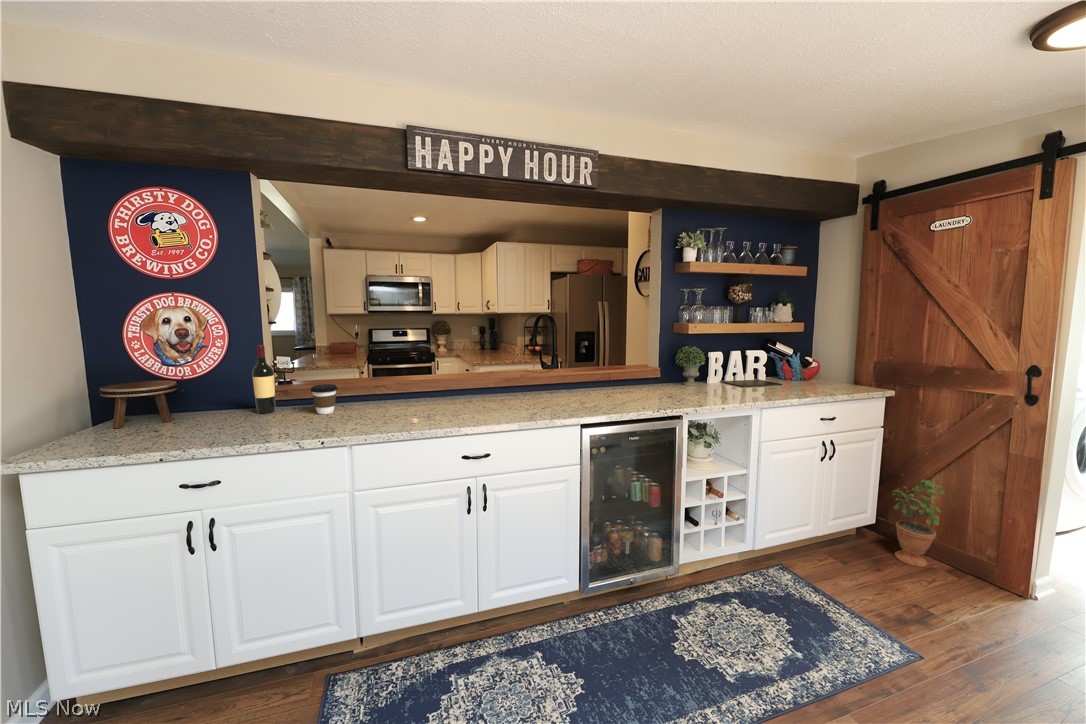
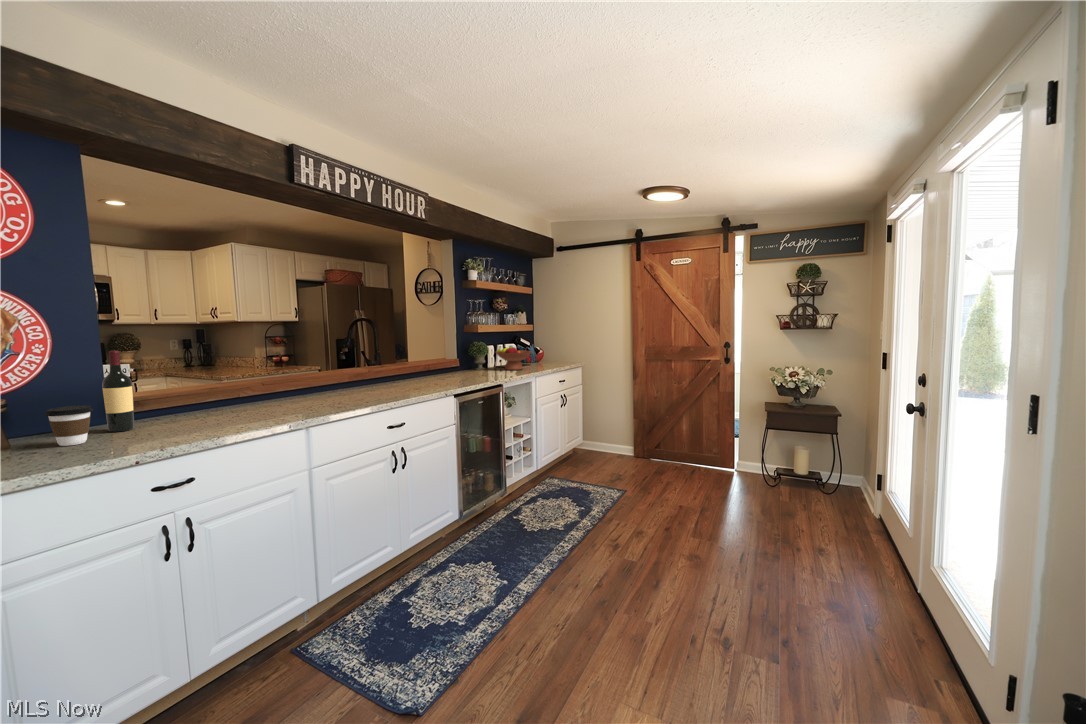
fruit bowl: none [721,356,781,394] -> present [496,346,531,370]
coffee cup: present [310,384,338,414] -> present [45,405,93,446]
potted plant: present [893,480,944,567] -> none [588,405,610,458]

